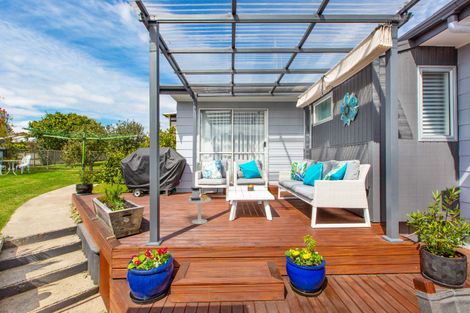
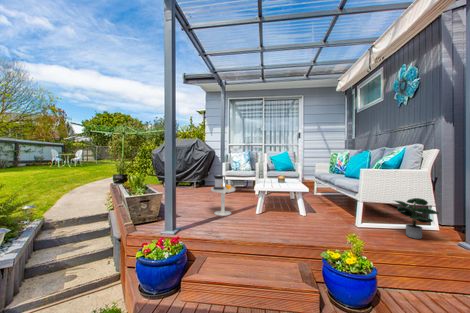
potted plant: none [339,203,370,235] -> present [395,198,440,239]

